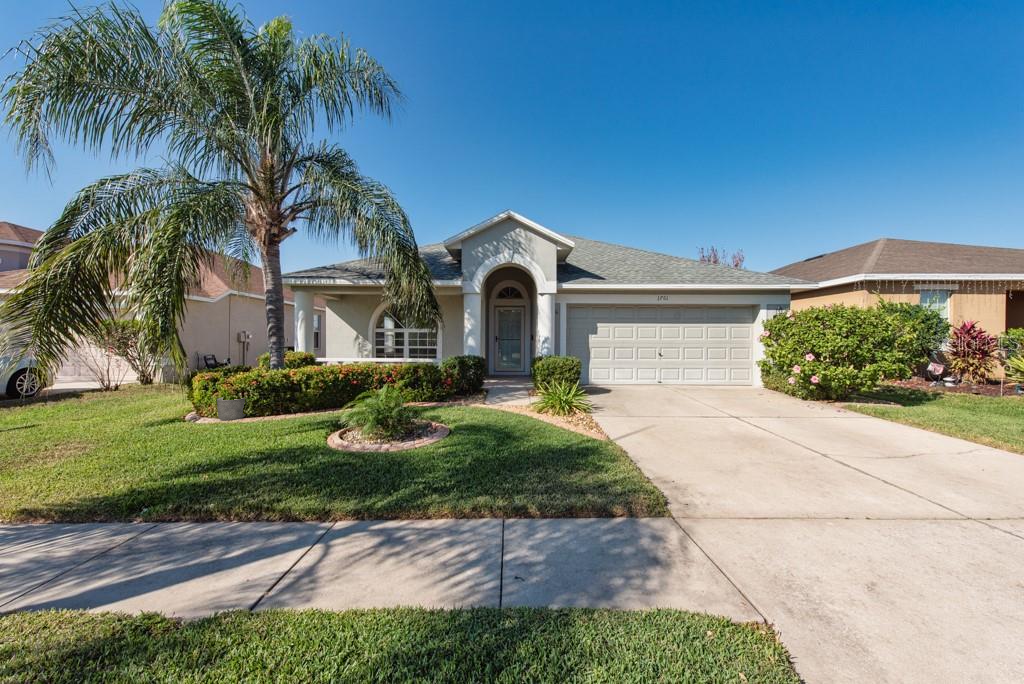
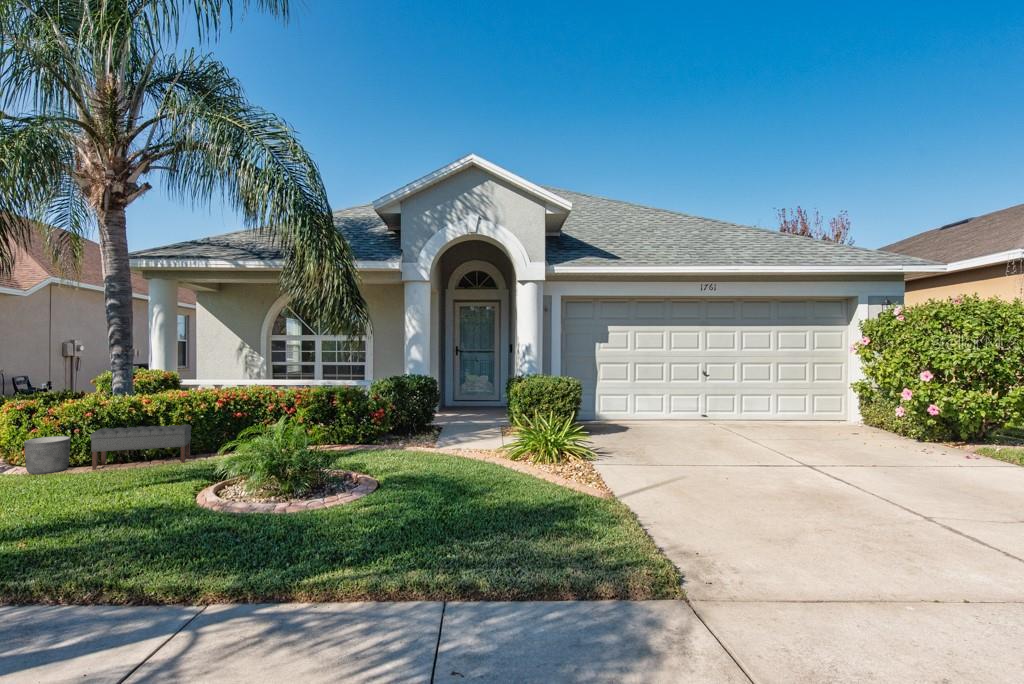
bench: none [259,388,324,418] -> present [90,425,192,470]

